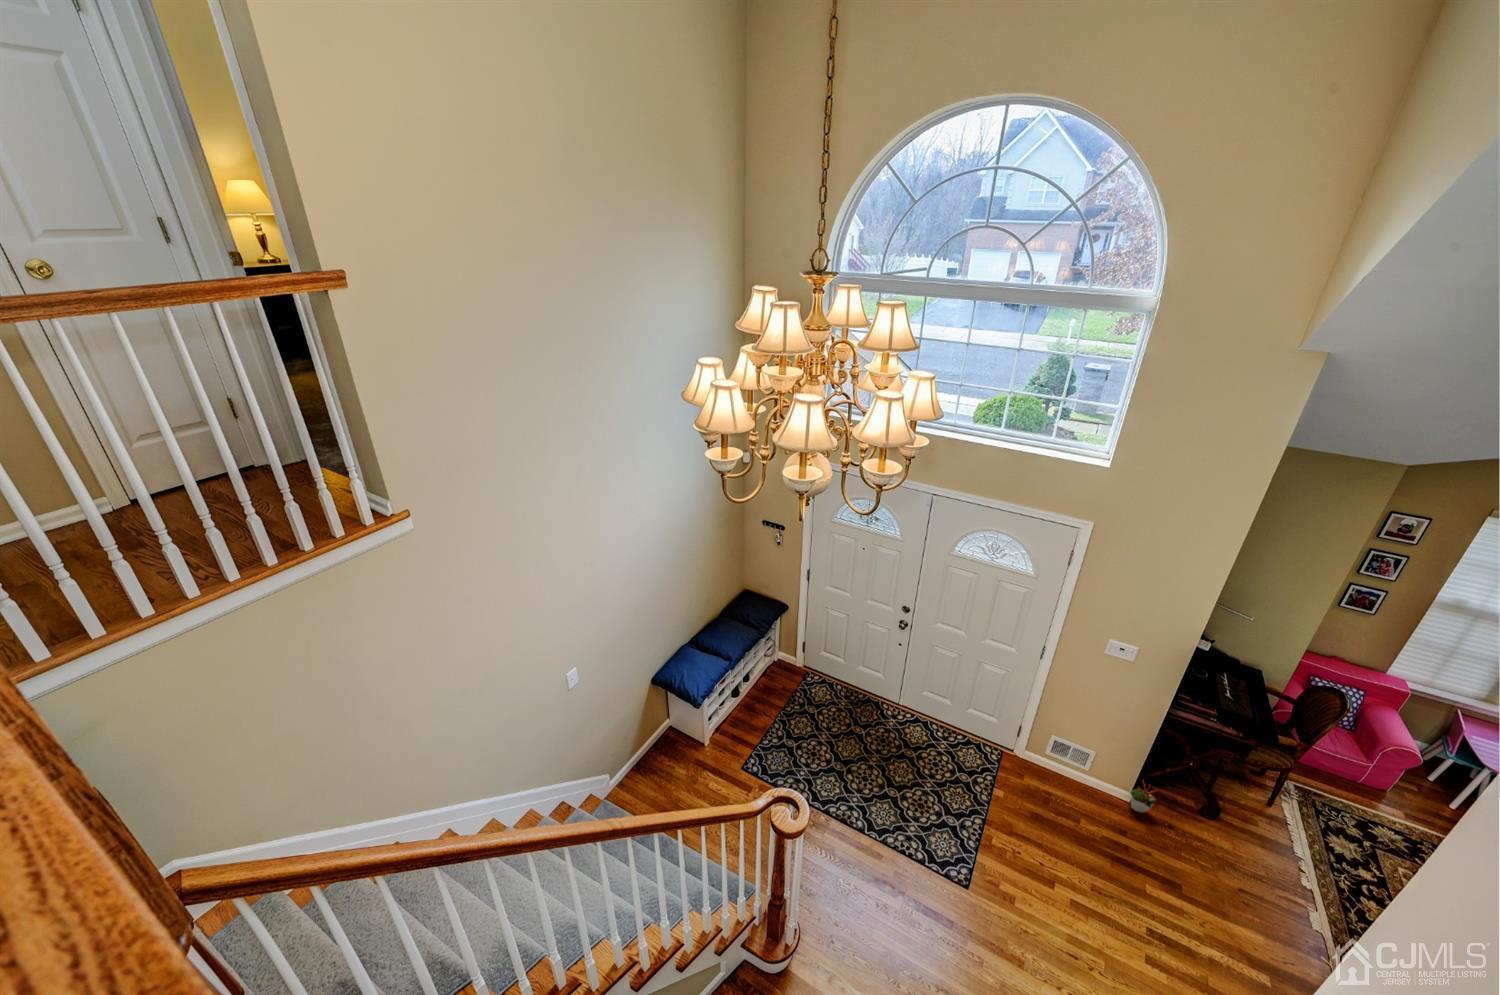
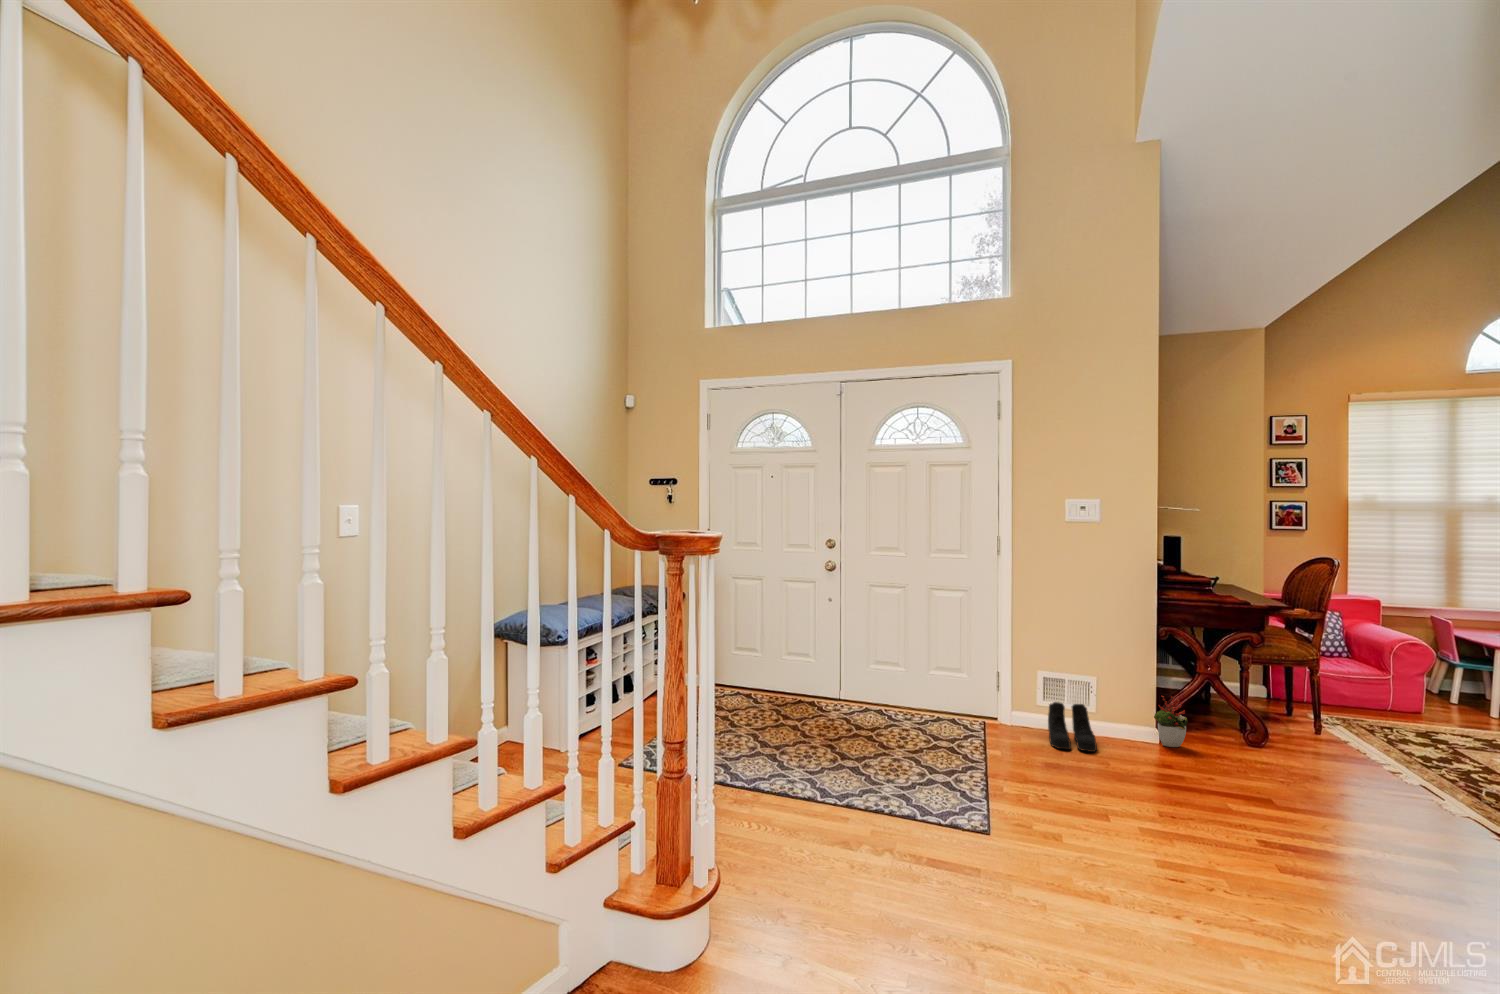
boots: none [1045,759,1082,808] -> present [1048,702,1097,752]

